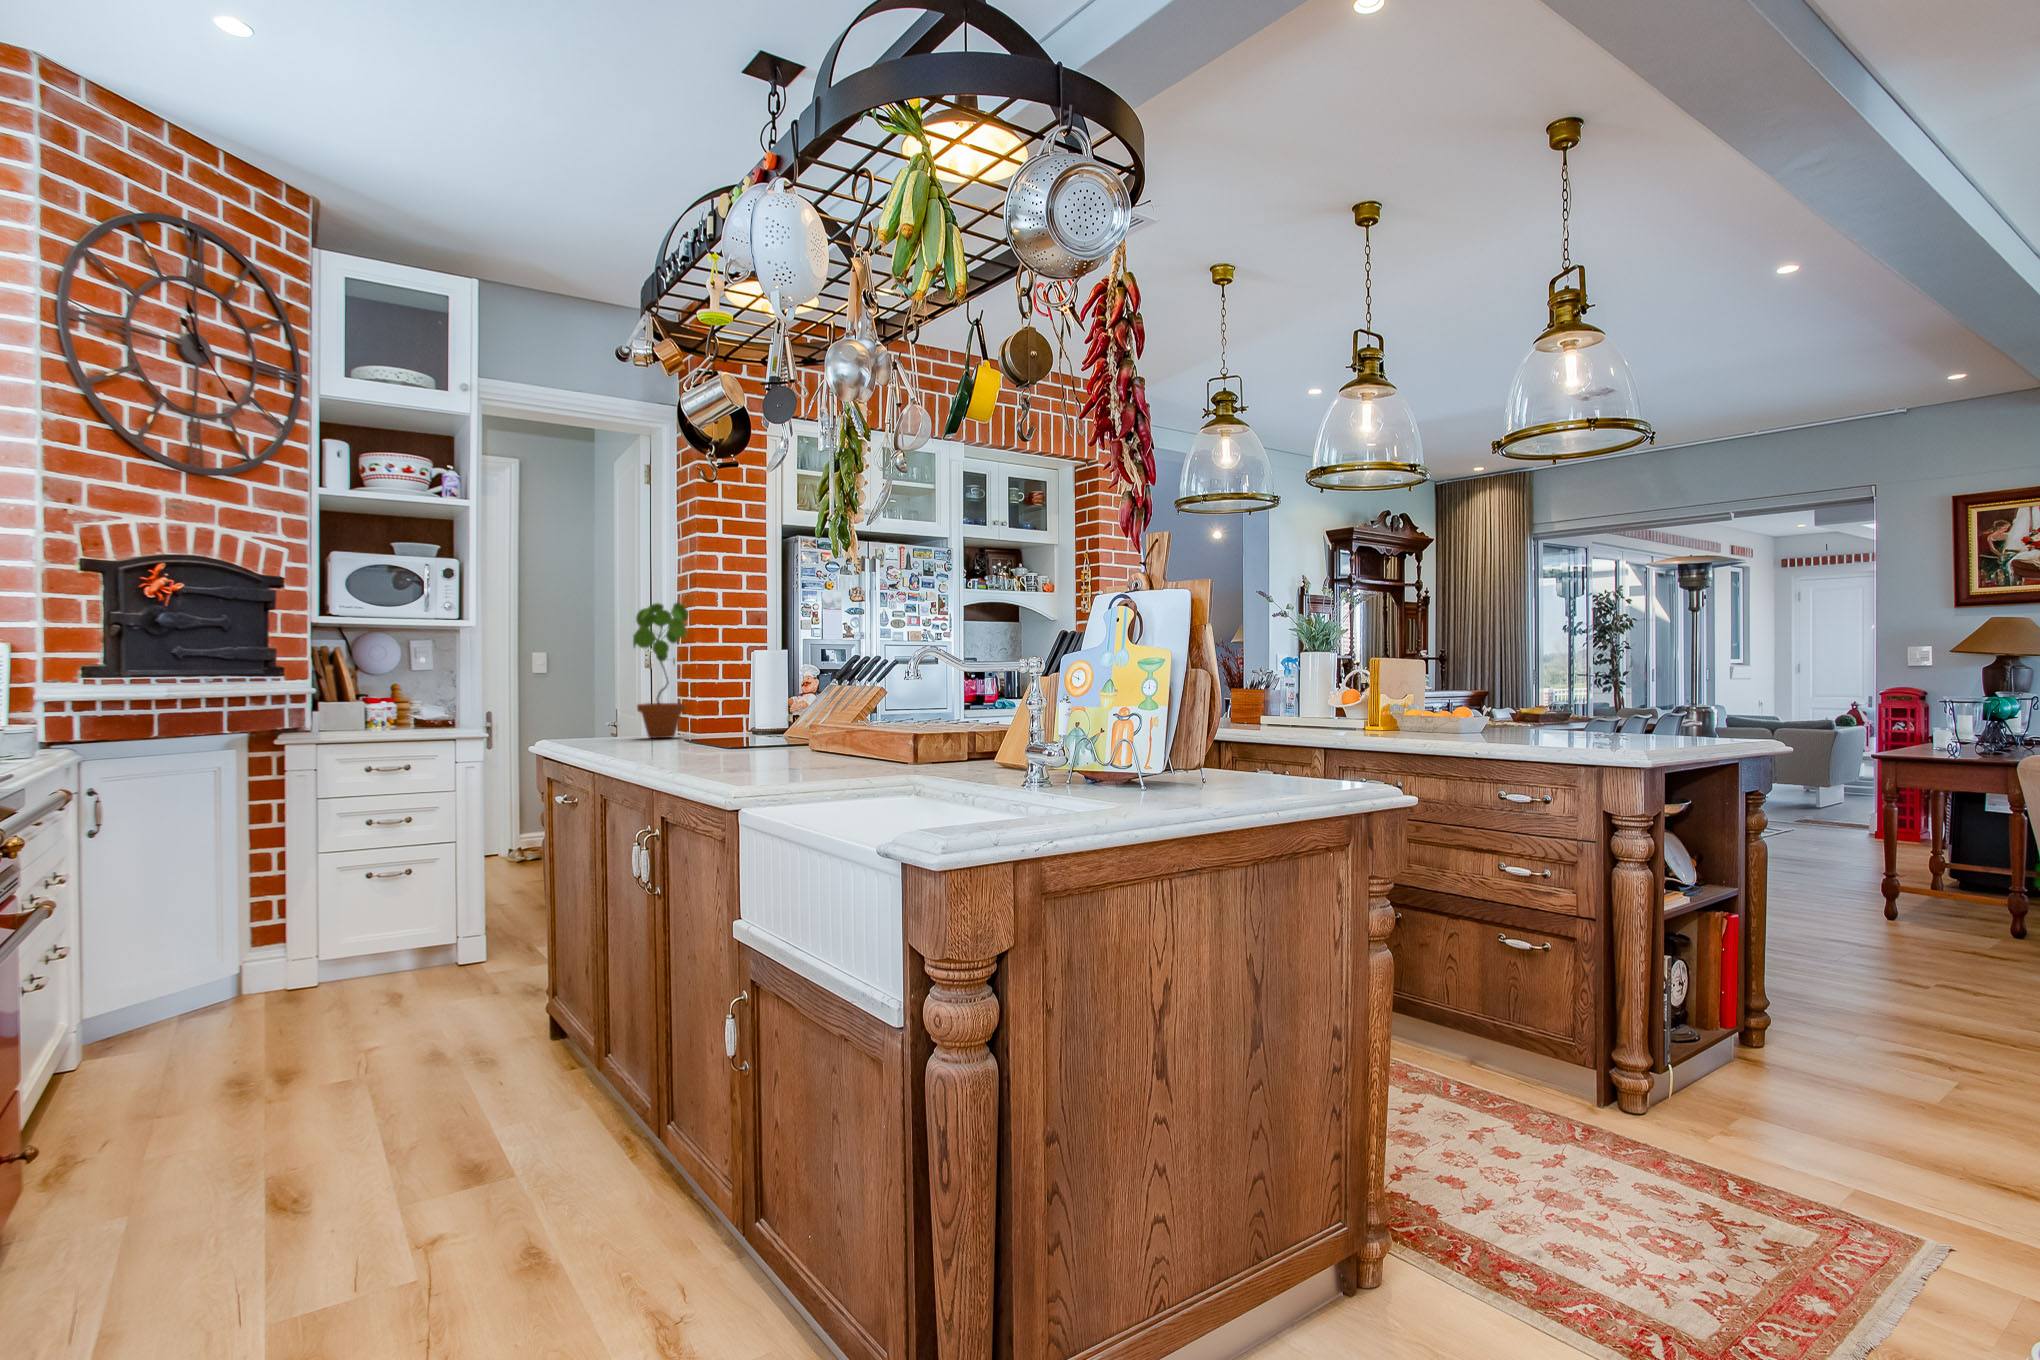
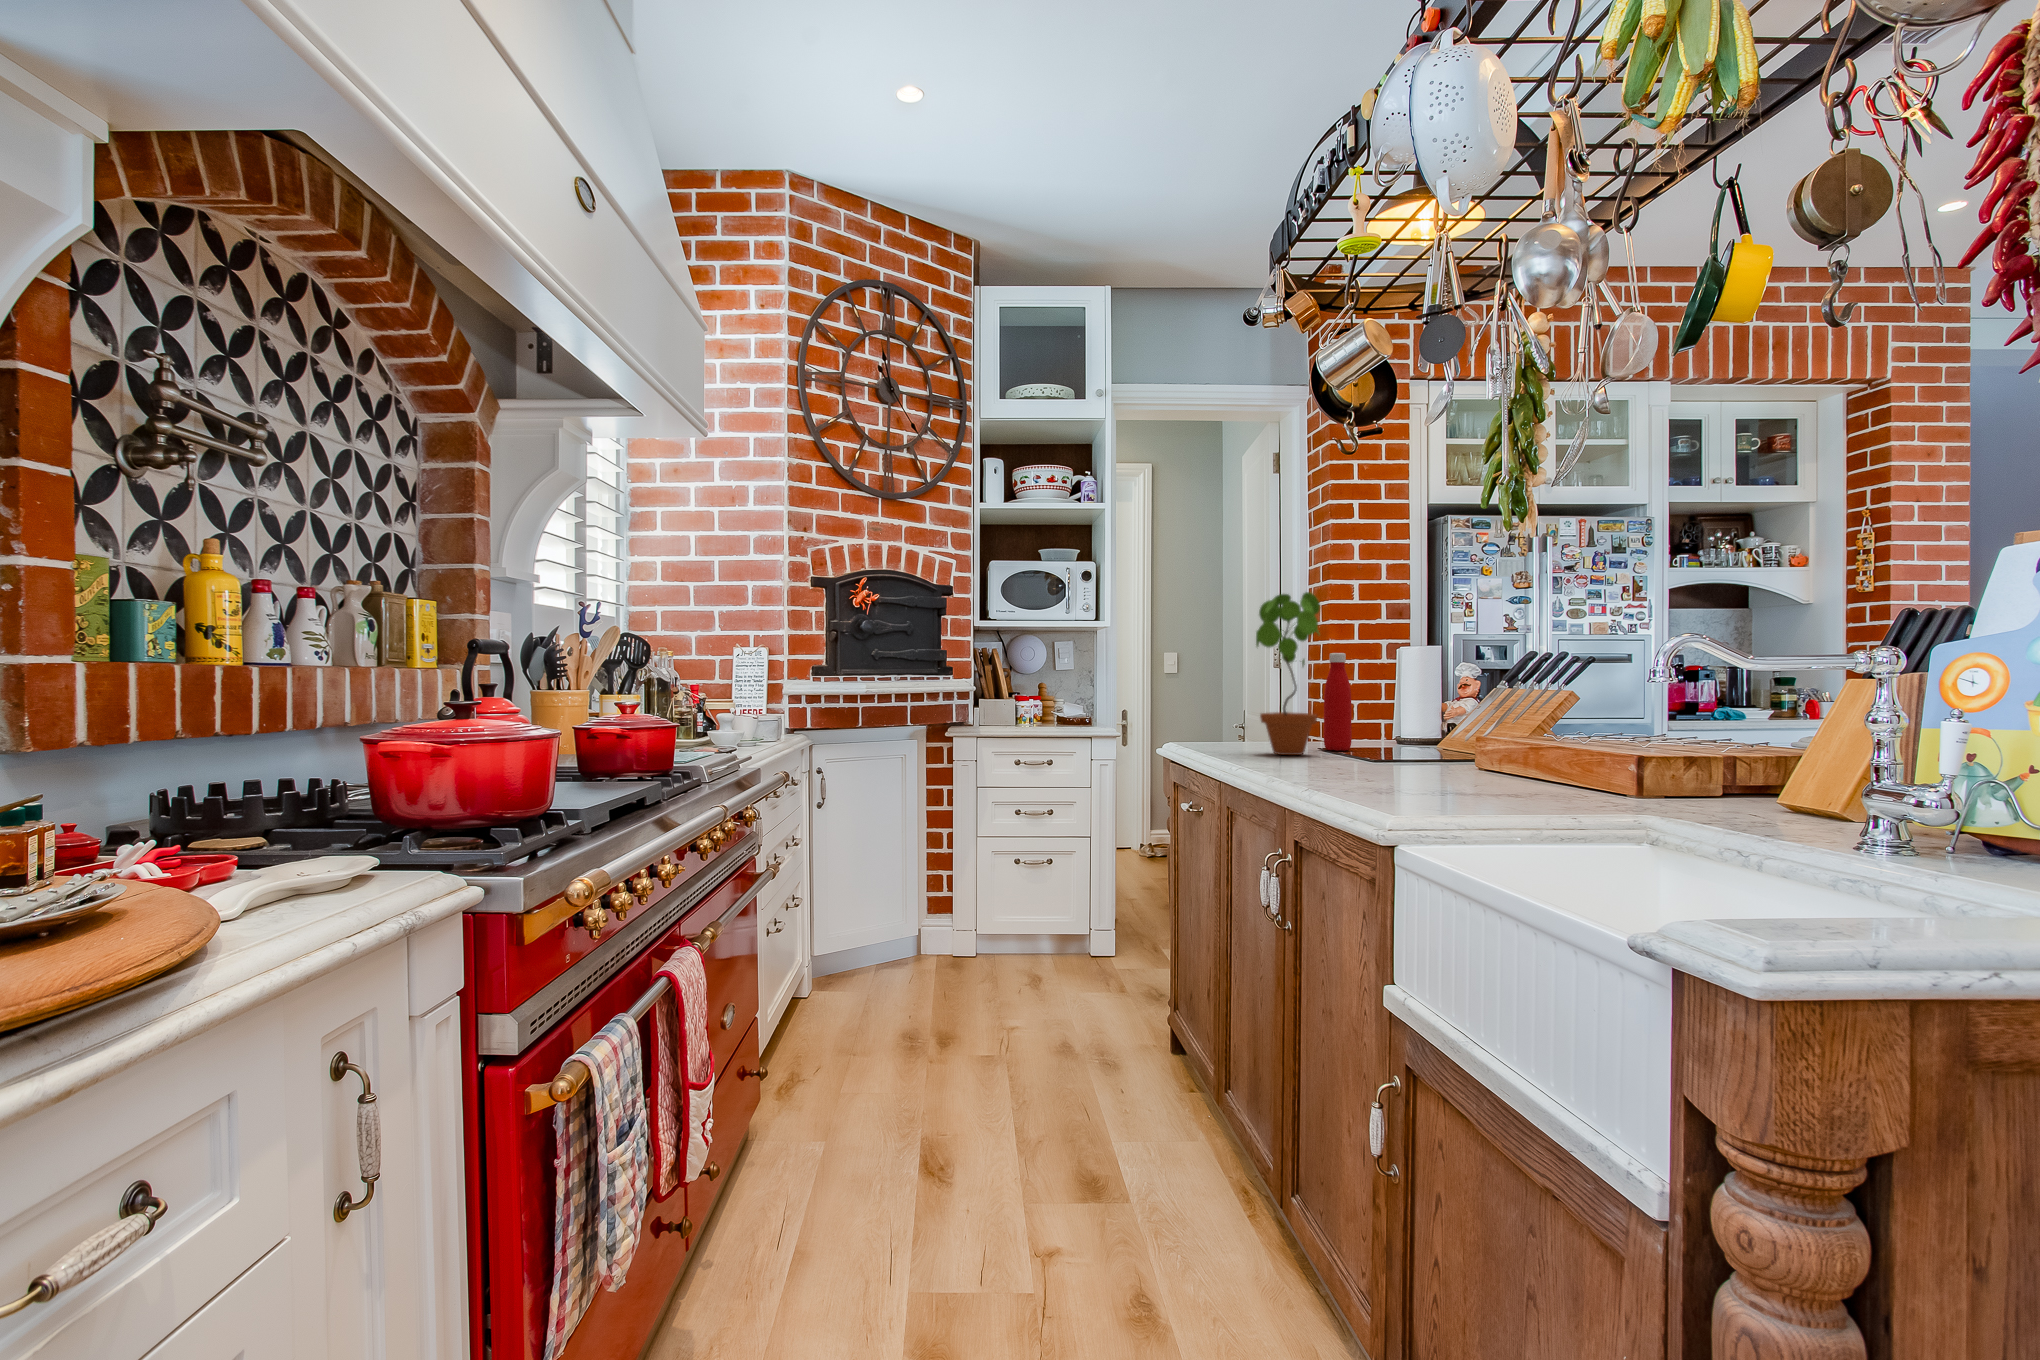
bottle: none [692,653,714,734] -> present [1324,653,1352,751]

